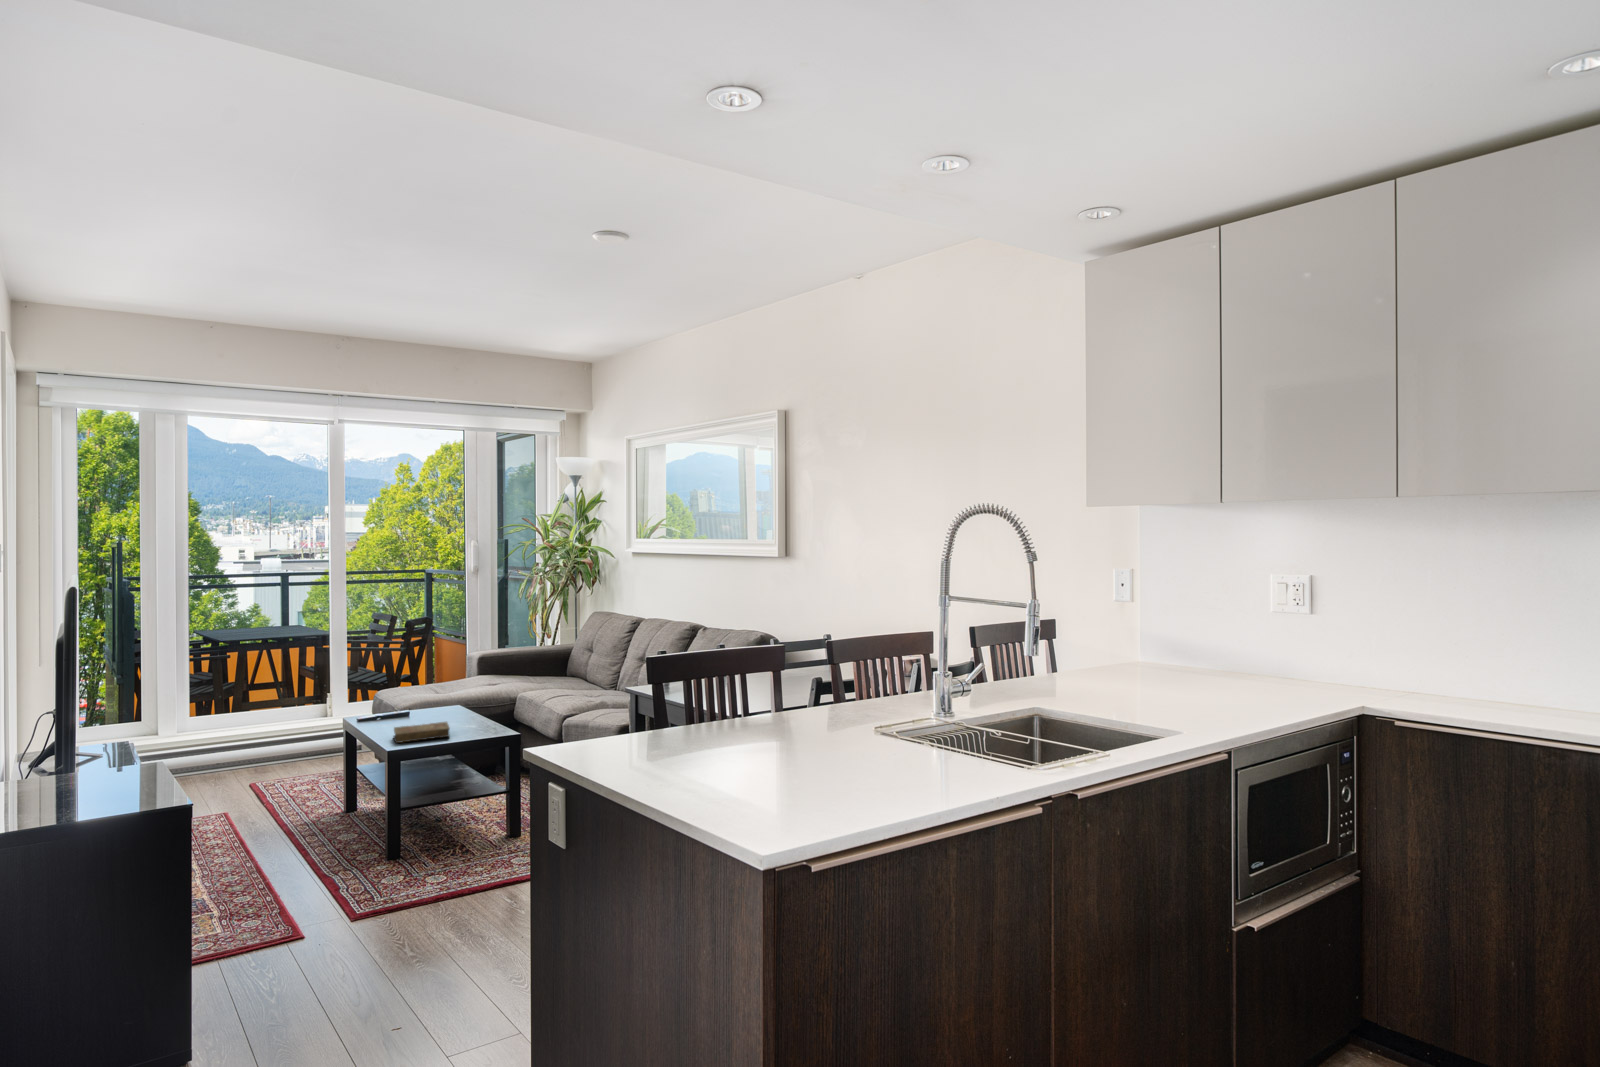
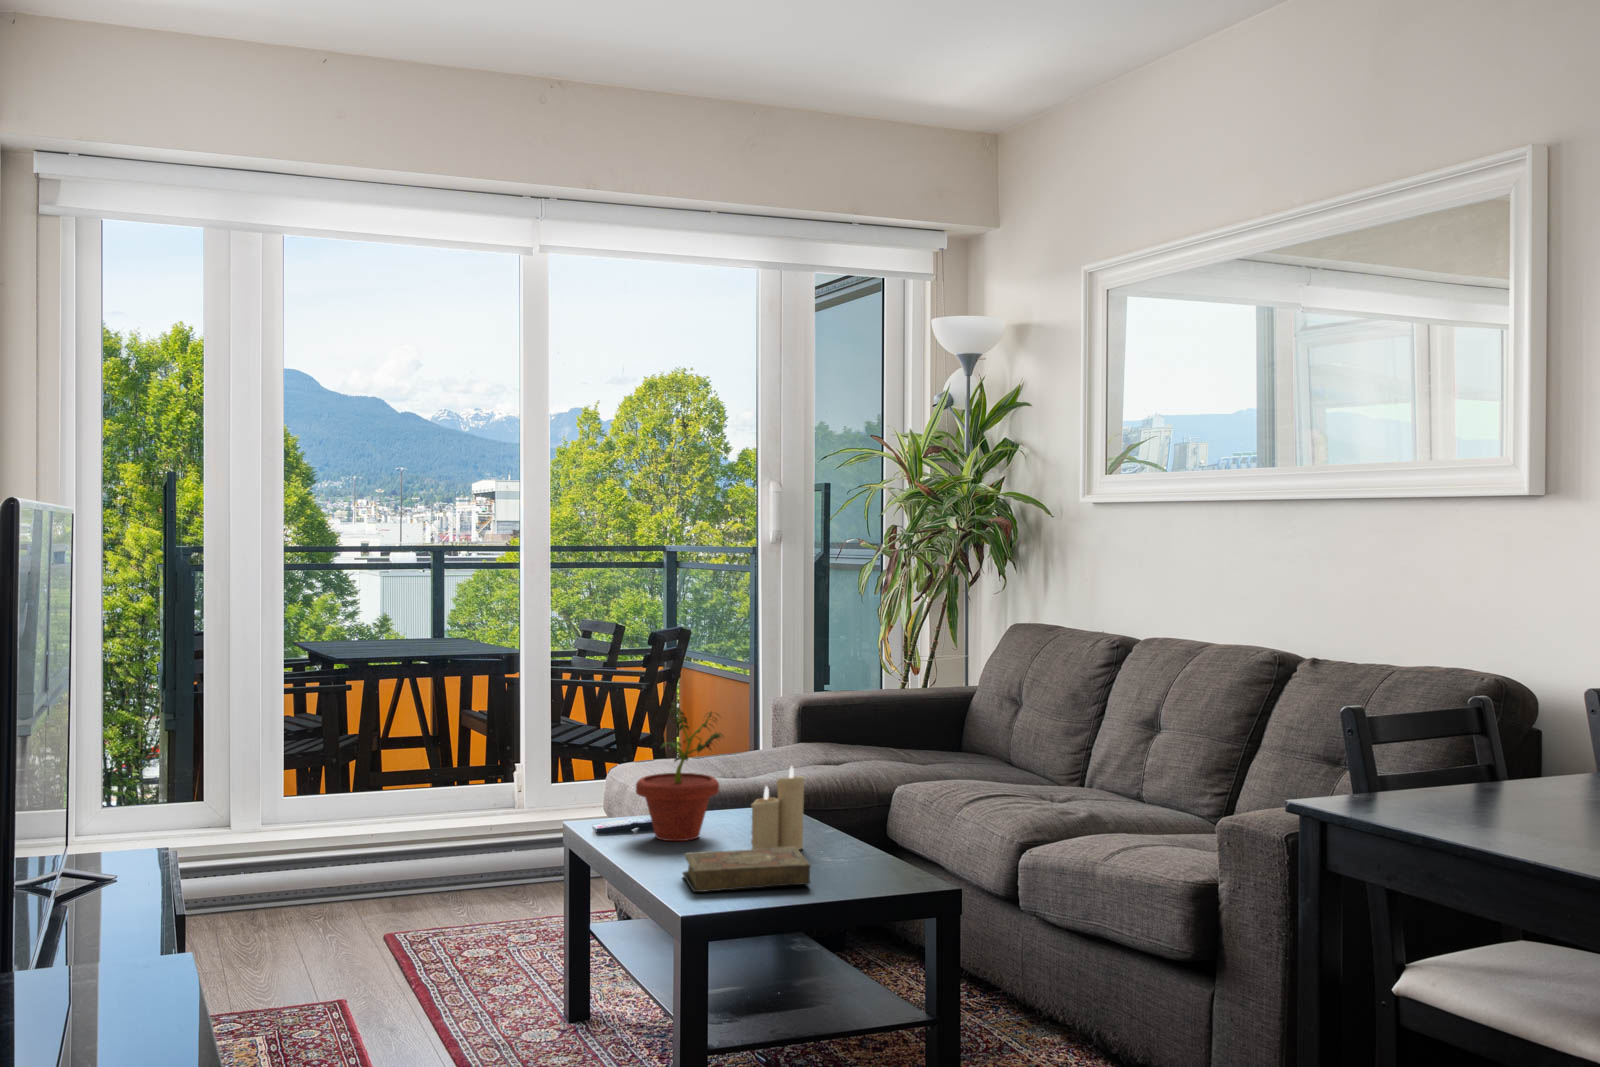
potted plant: none [378,661,421,724] -> present [636,703,723,841]
candle: none [431,687,457,726] -> present [751,766,804,850]

